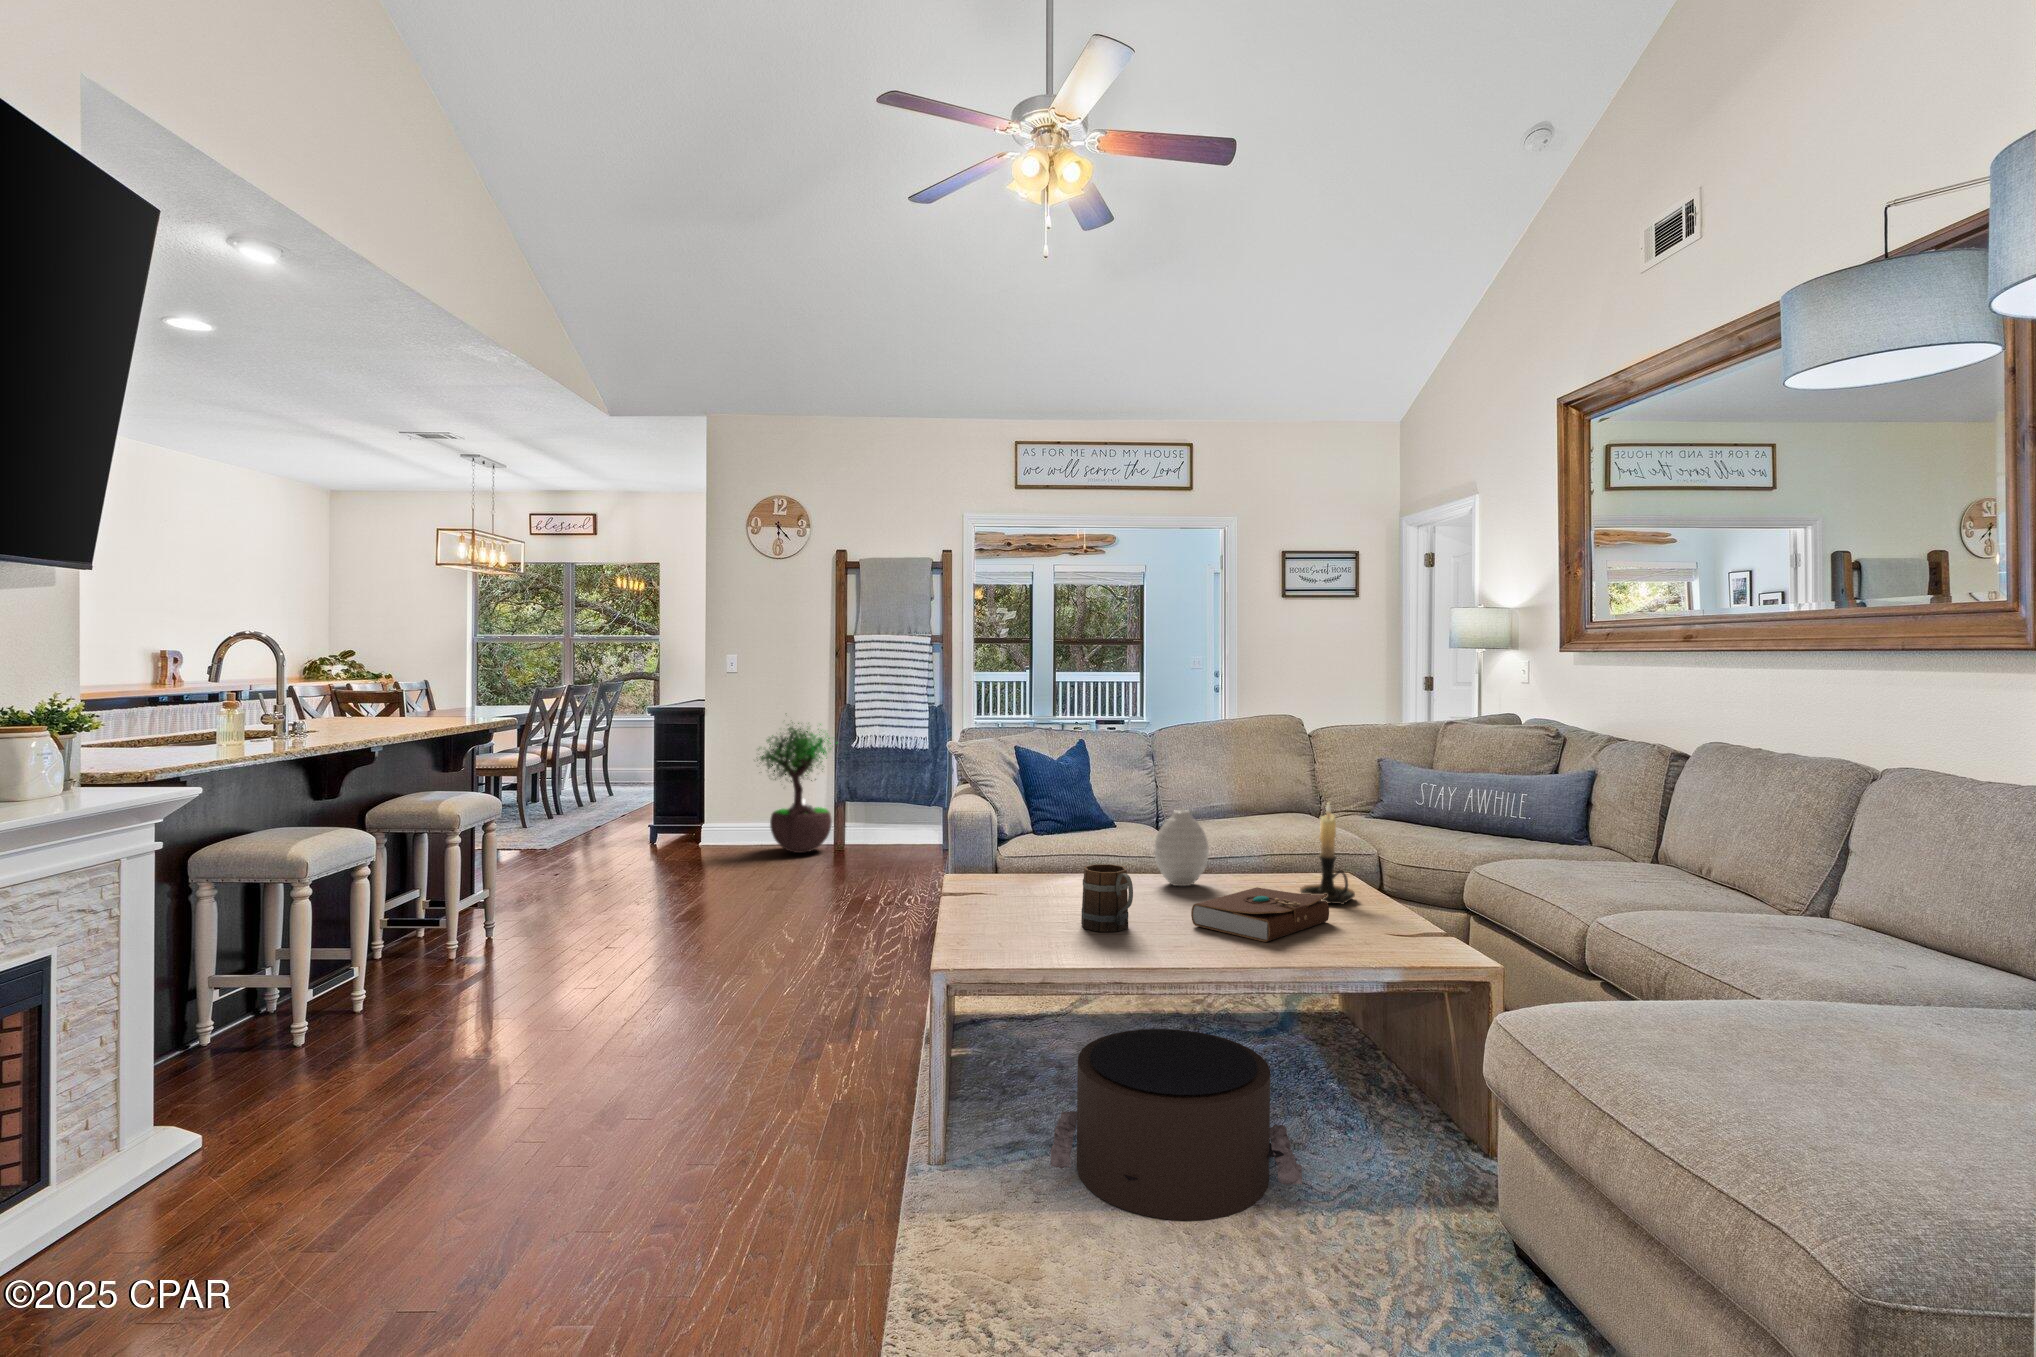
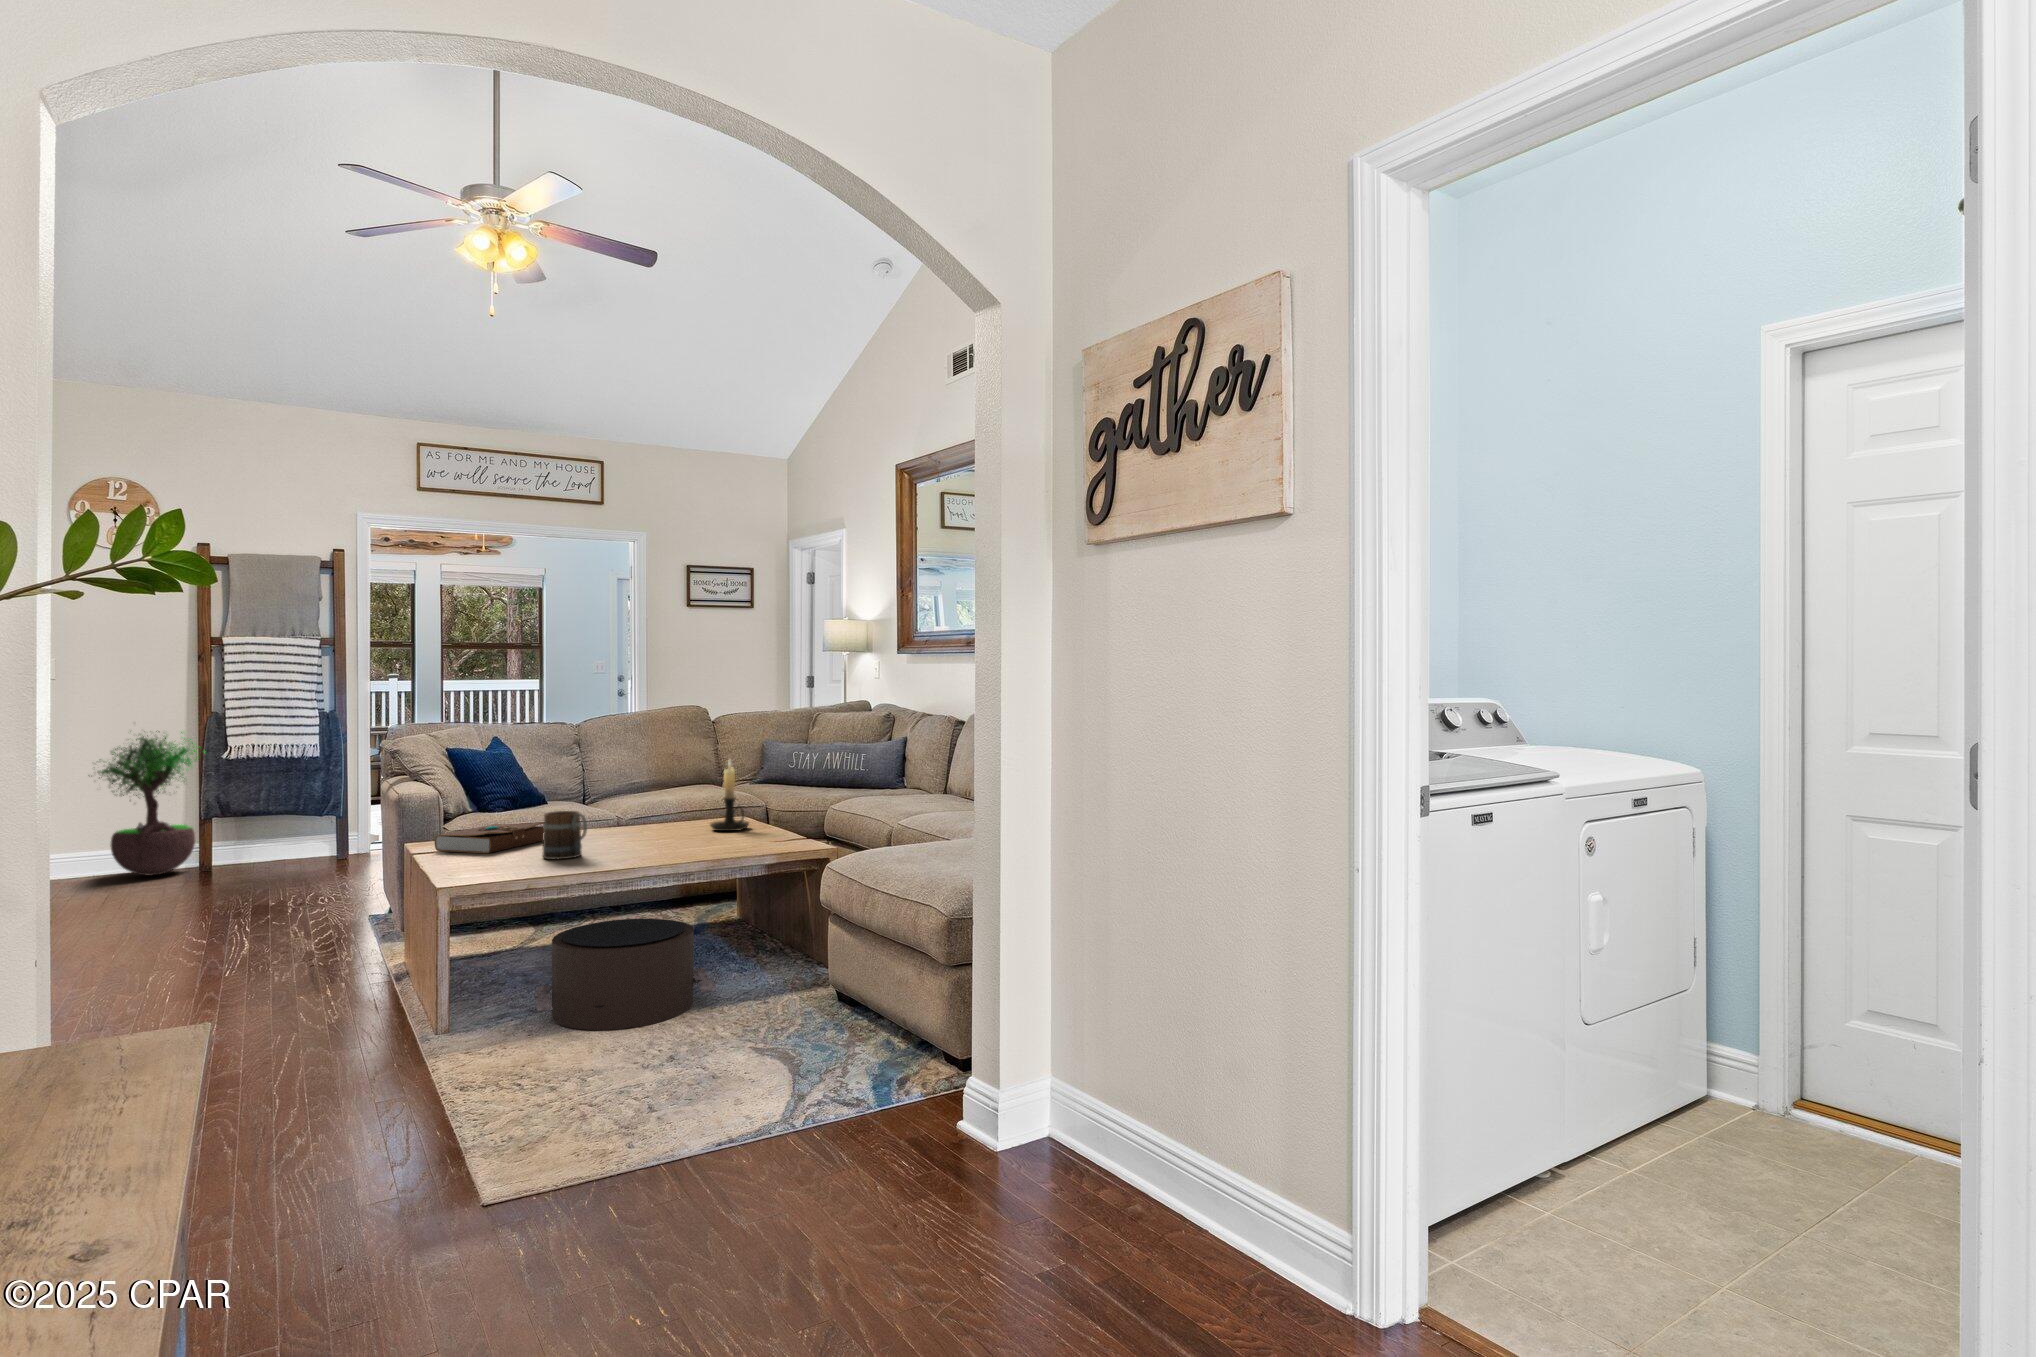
vase: present [1155,810,1209,886] -> none [594,774,638,833]
book: present [1191,887,1329,942] -> present [435,822,544,853]

